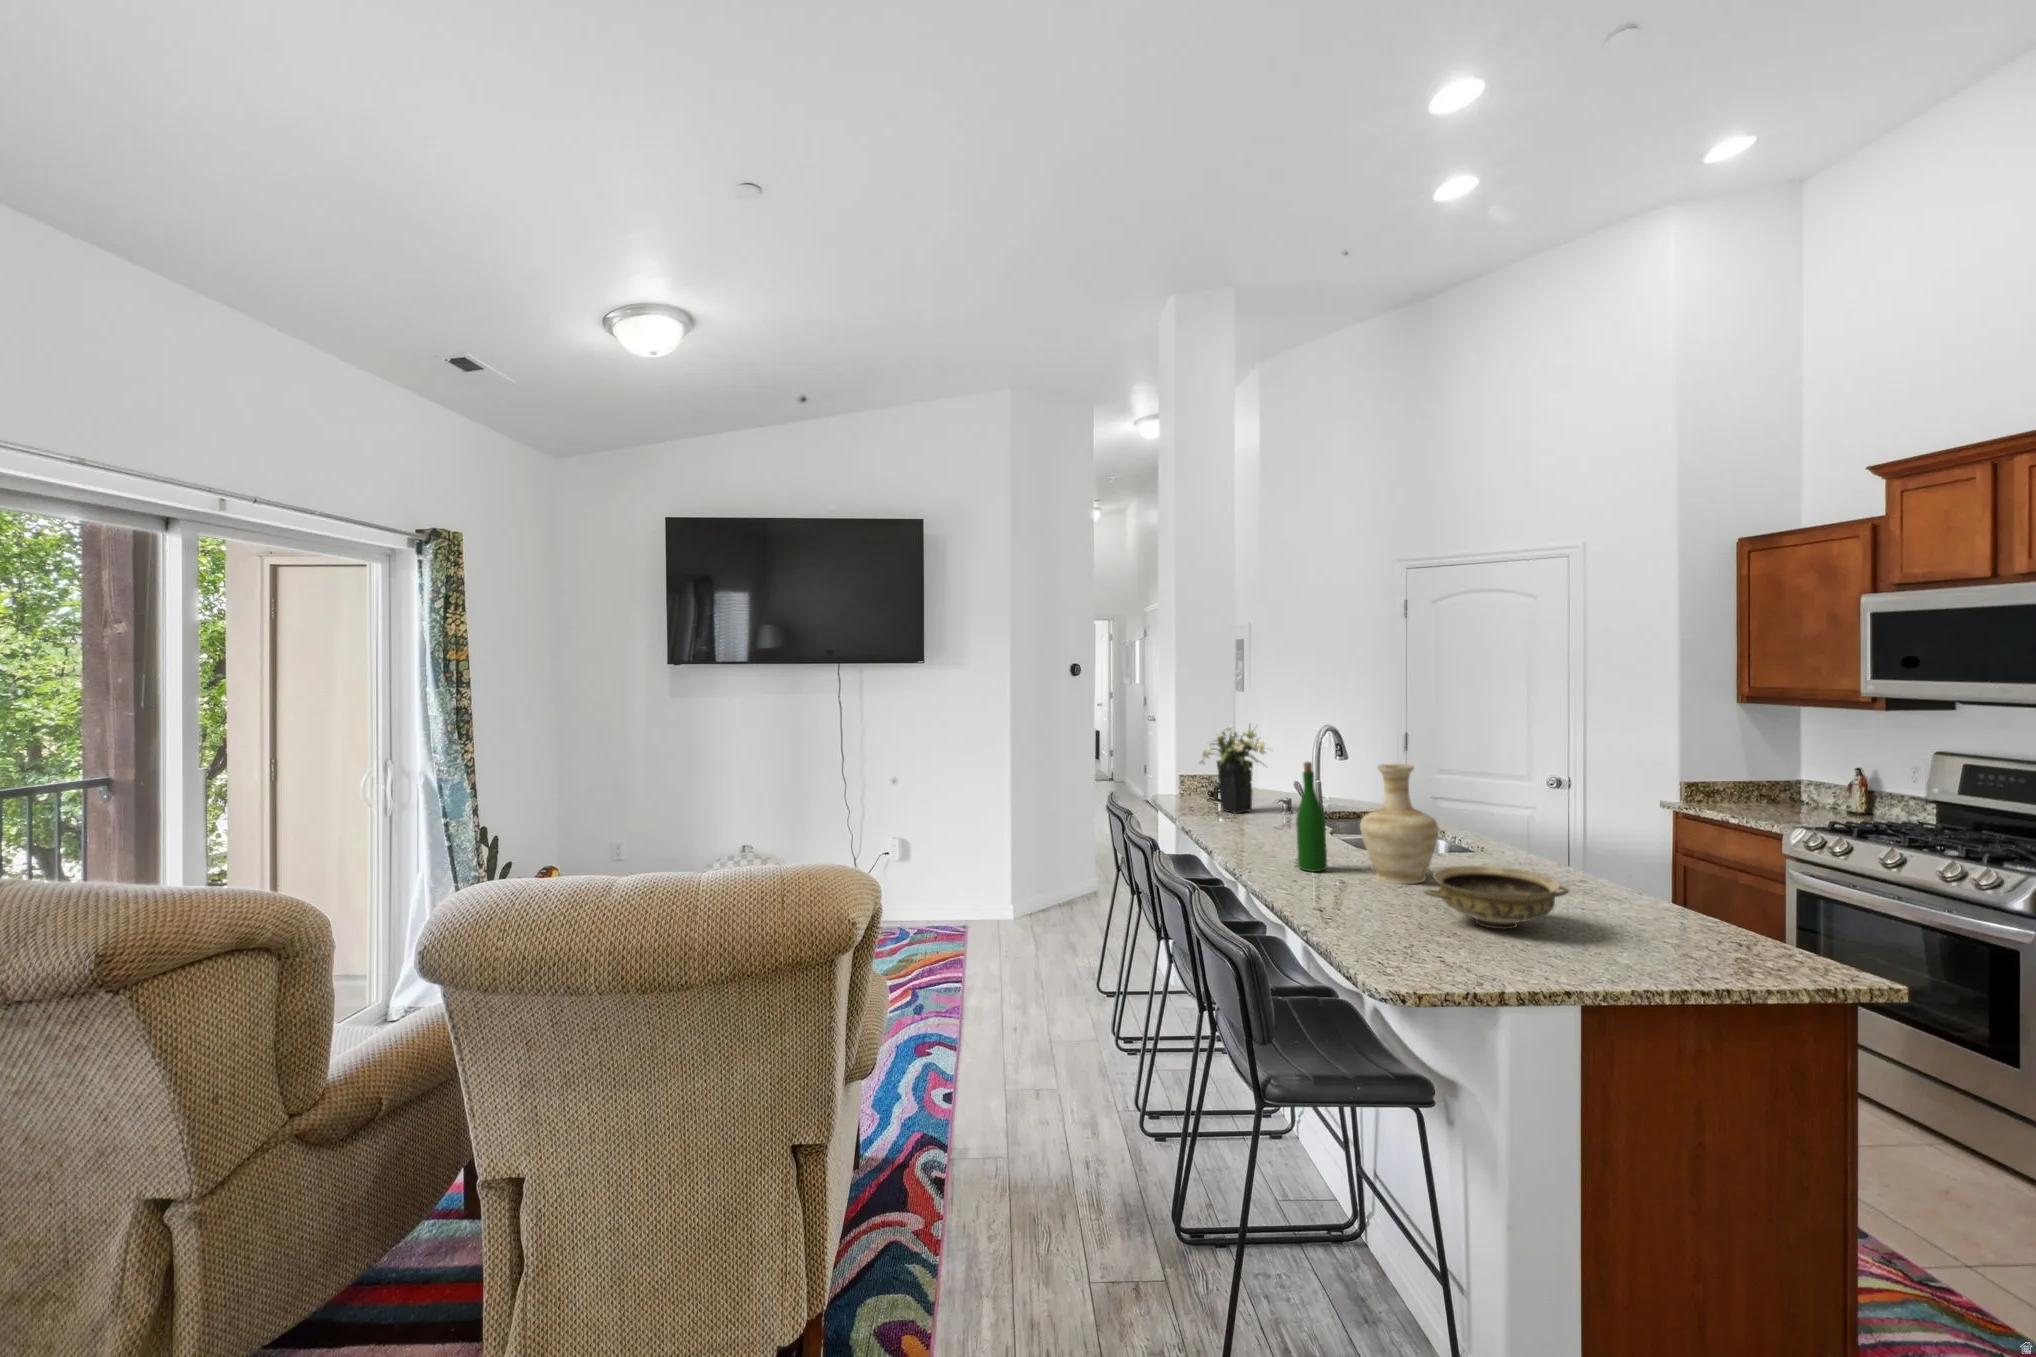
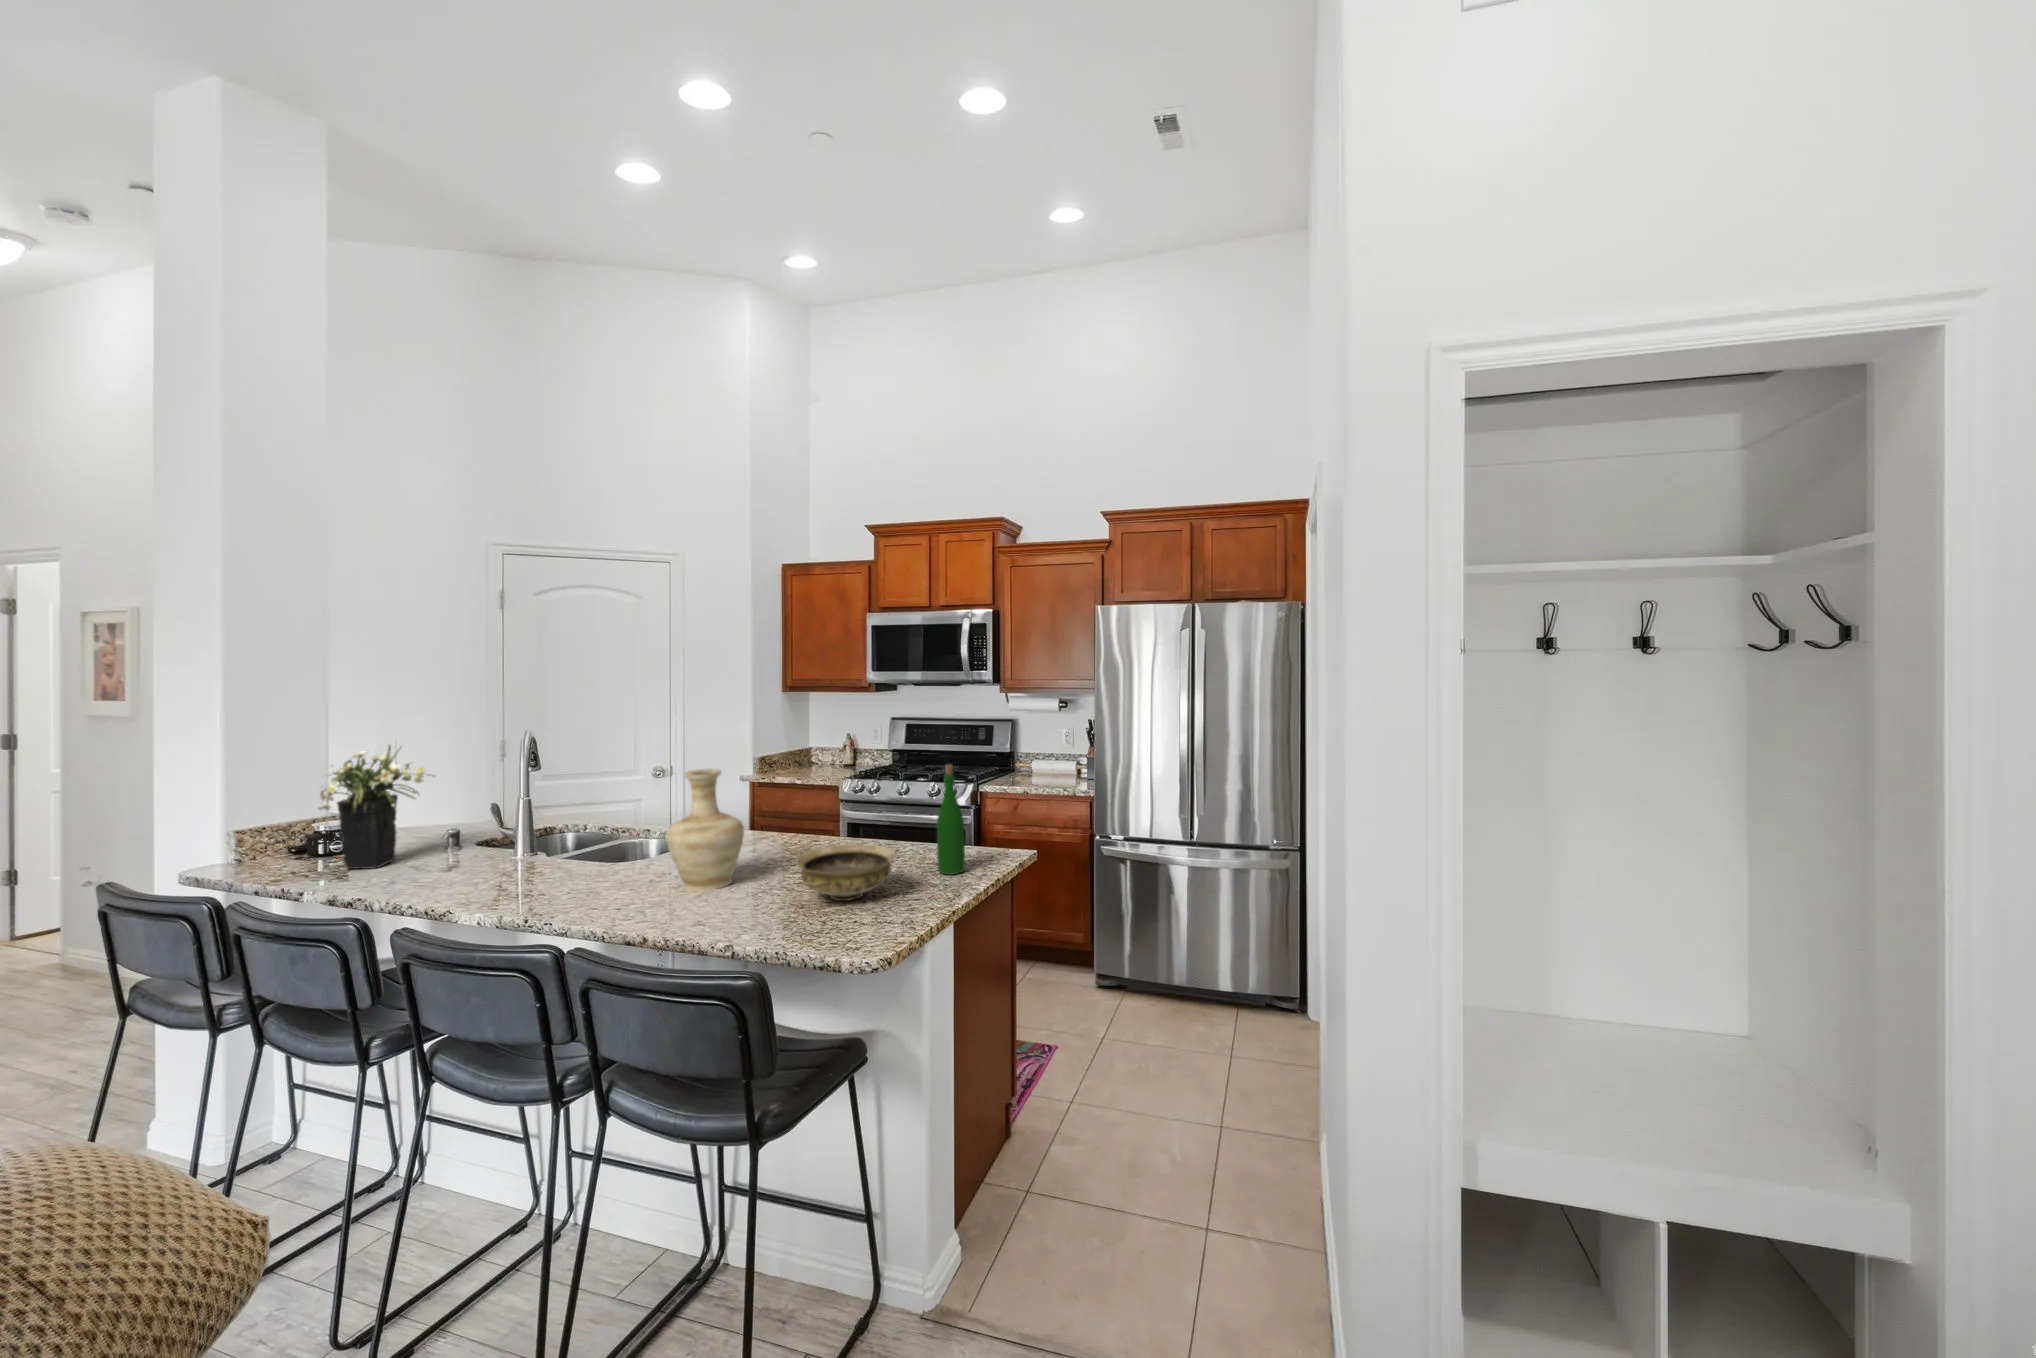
wine bottle: present [1296,762,1327,872] -> present [937,764,965,875]

